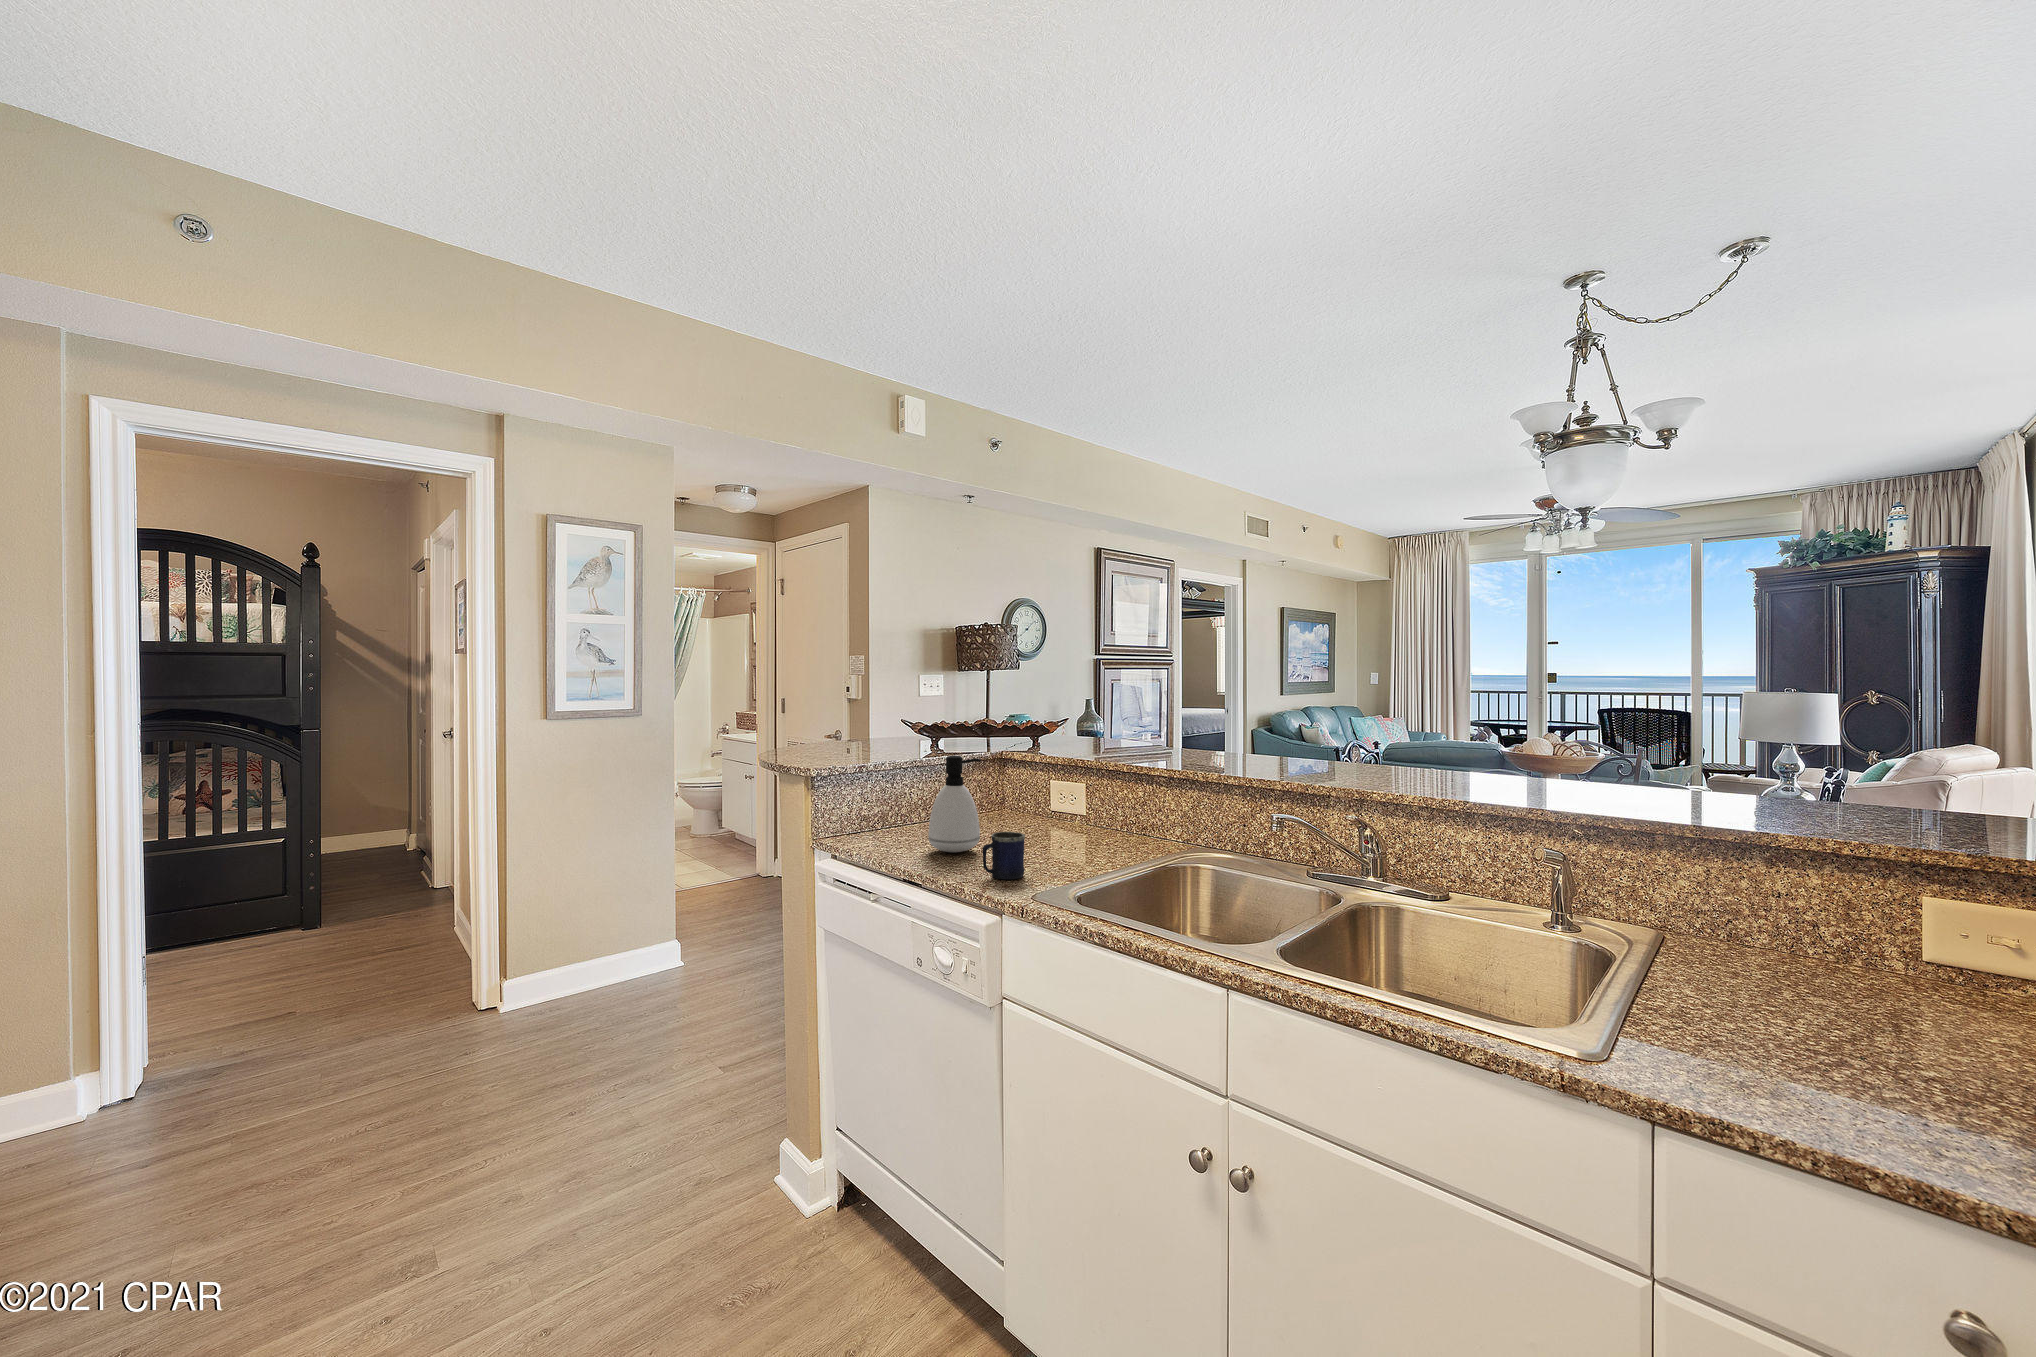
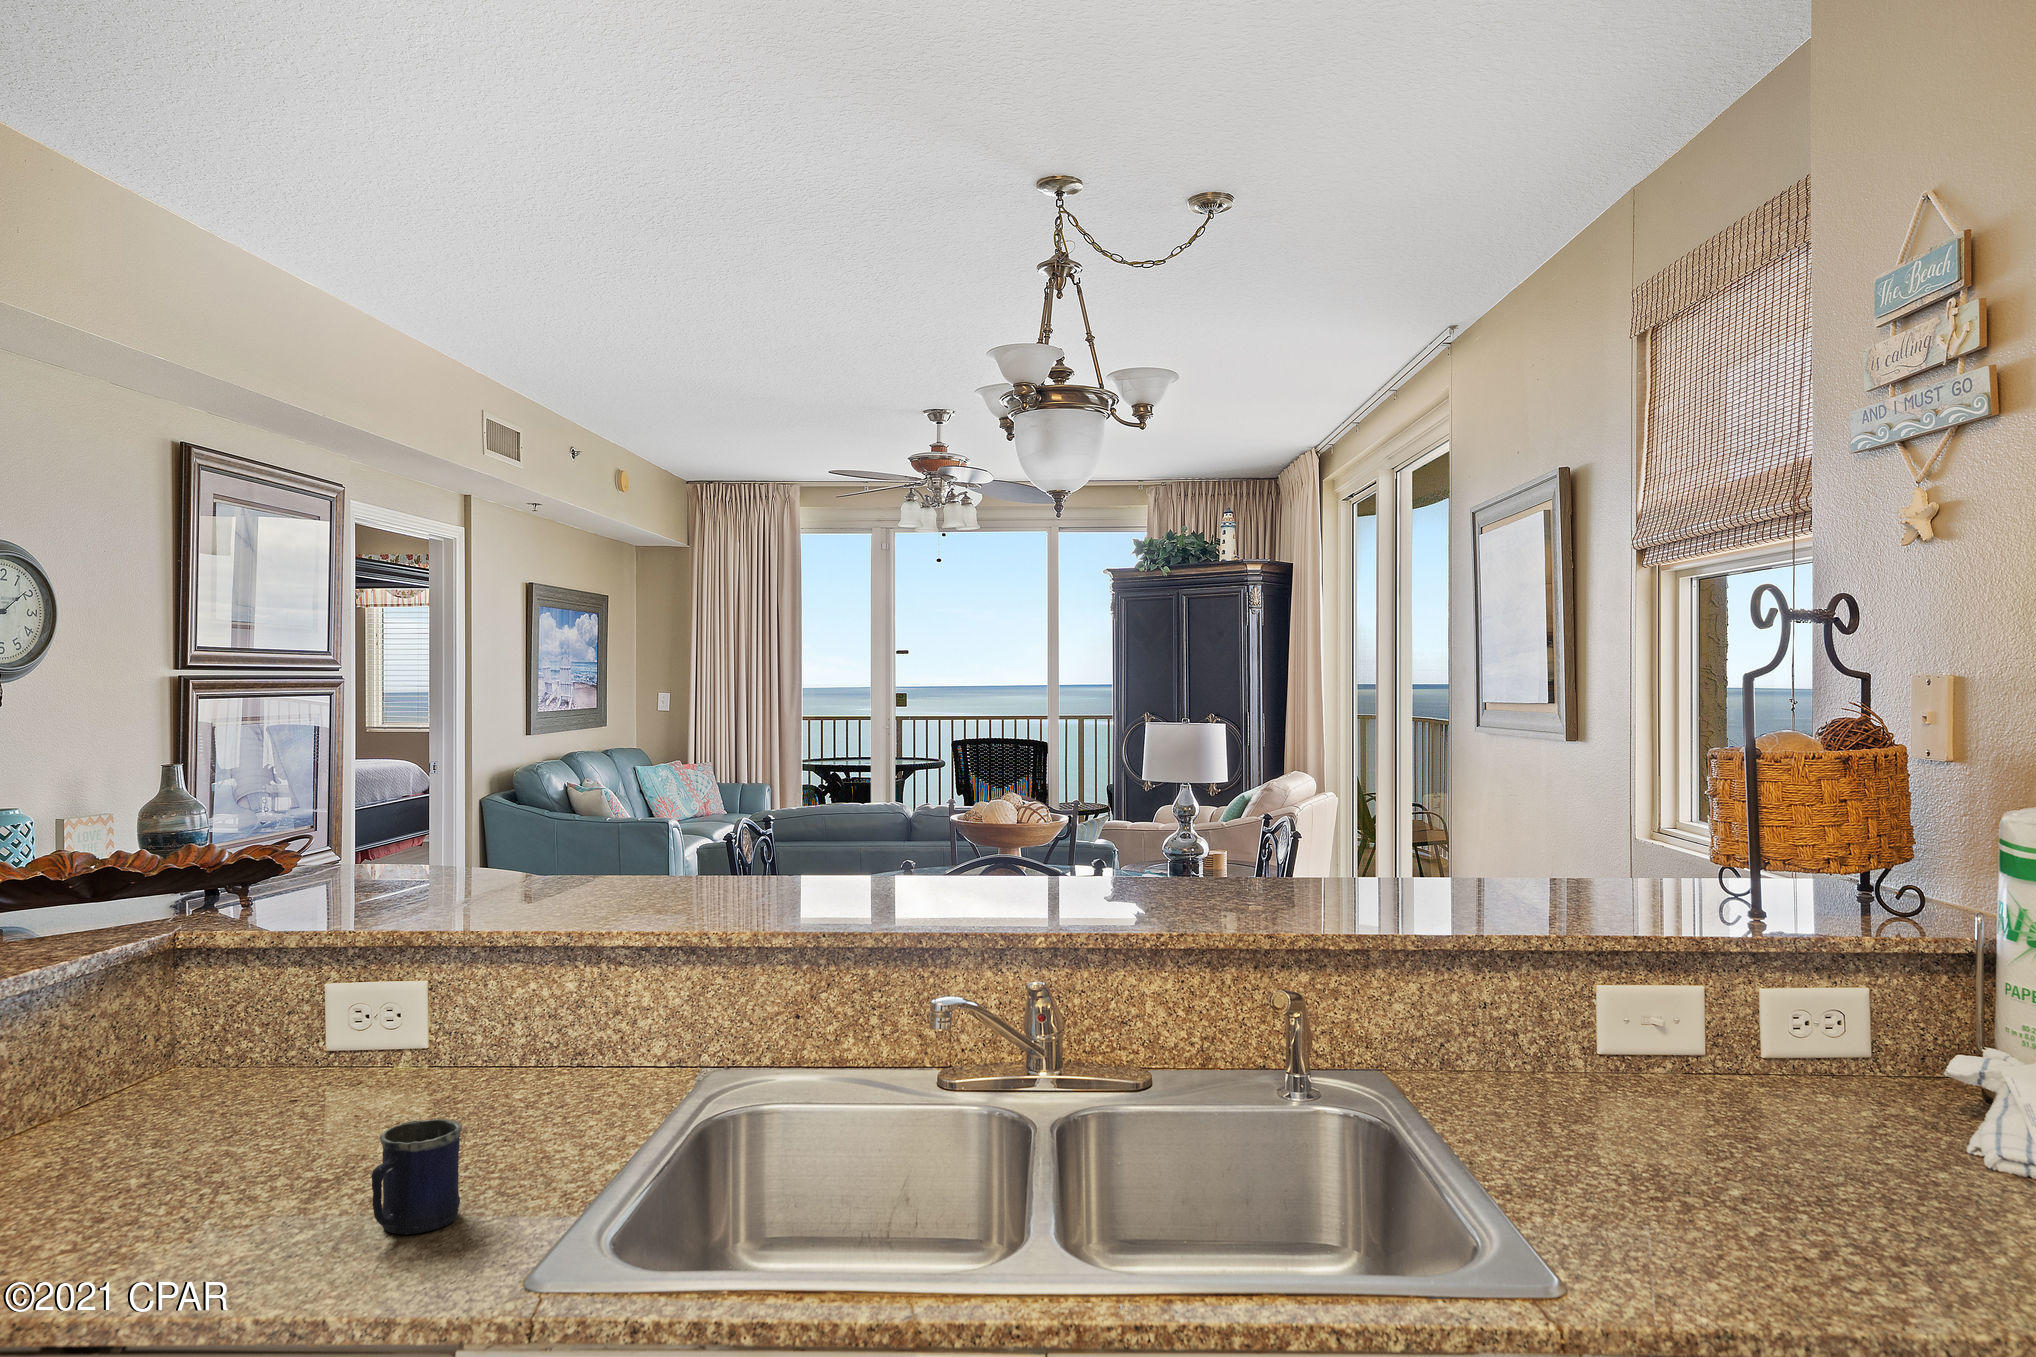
soap dispenser: present [928,755,981,852] -> none [136,962,277,1197]

